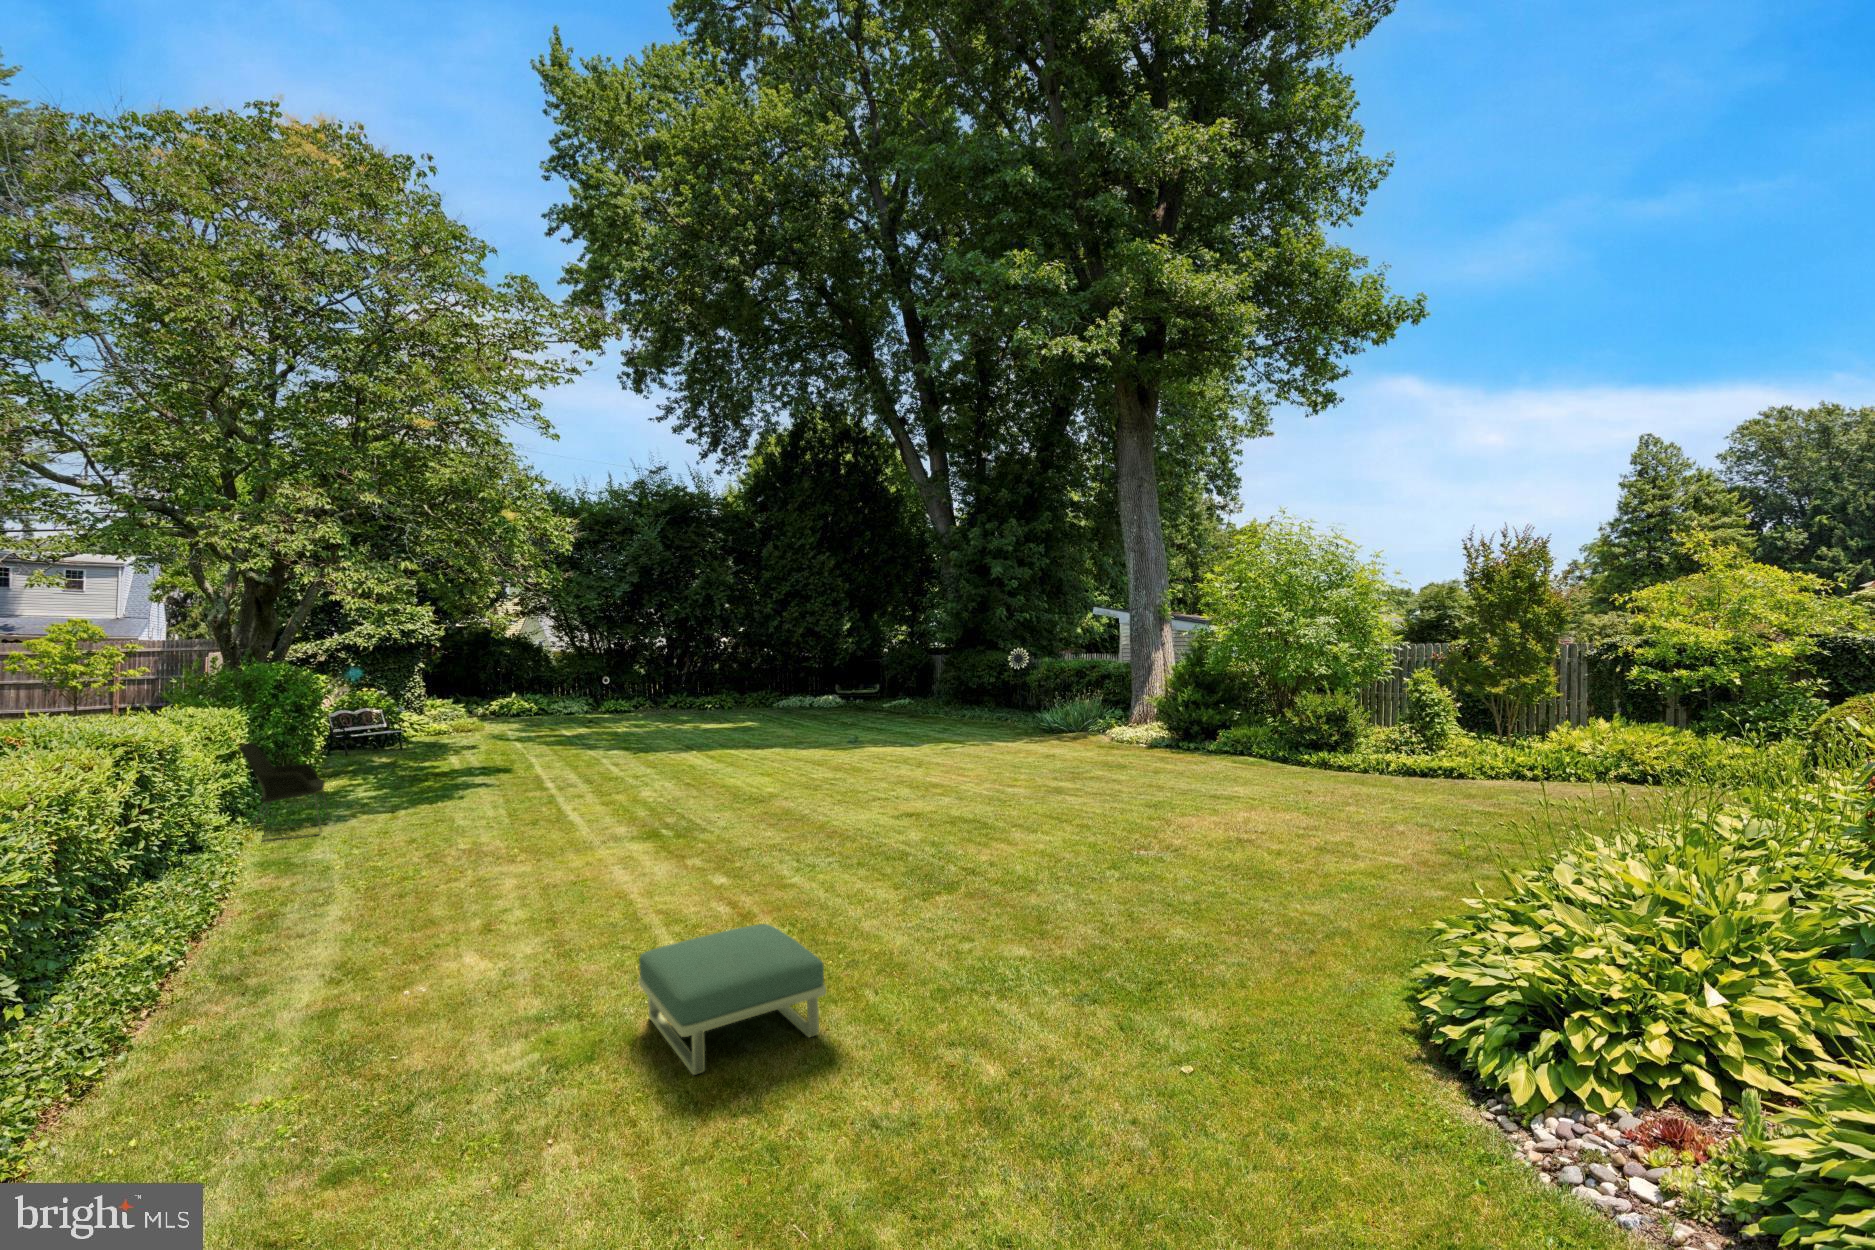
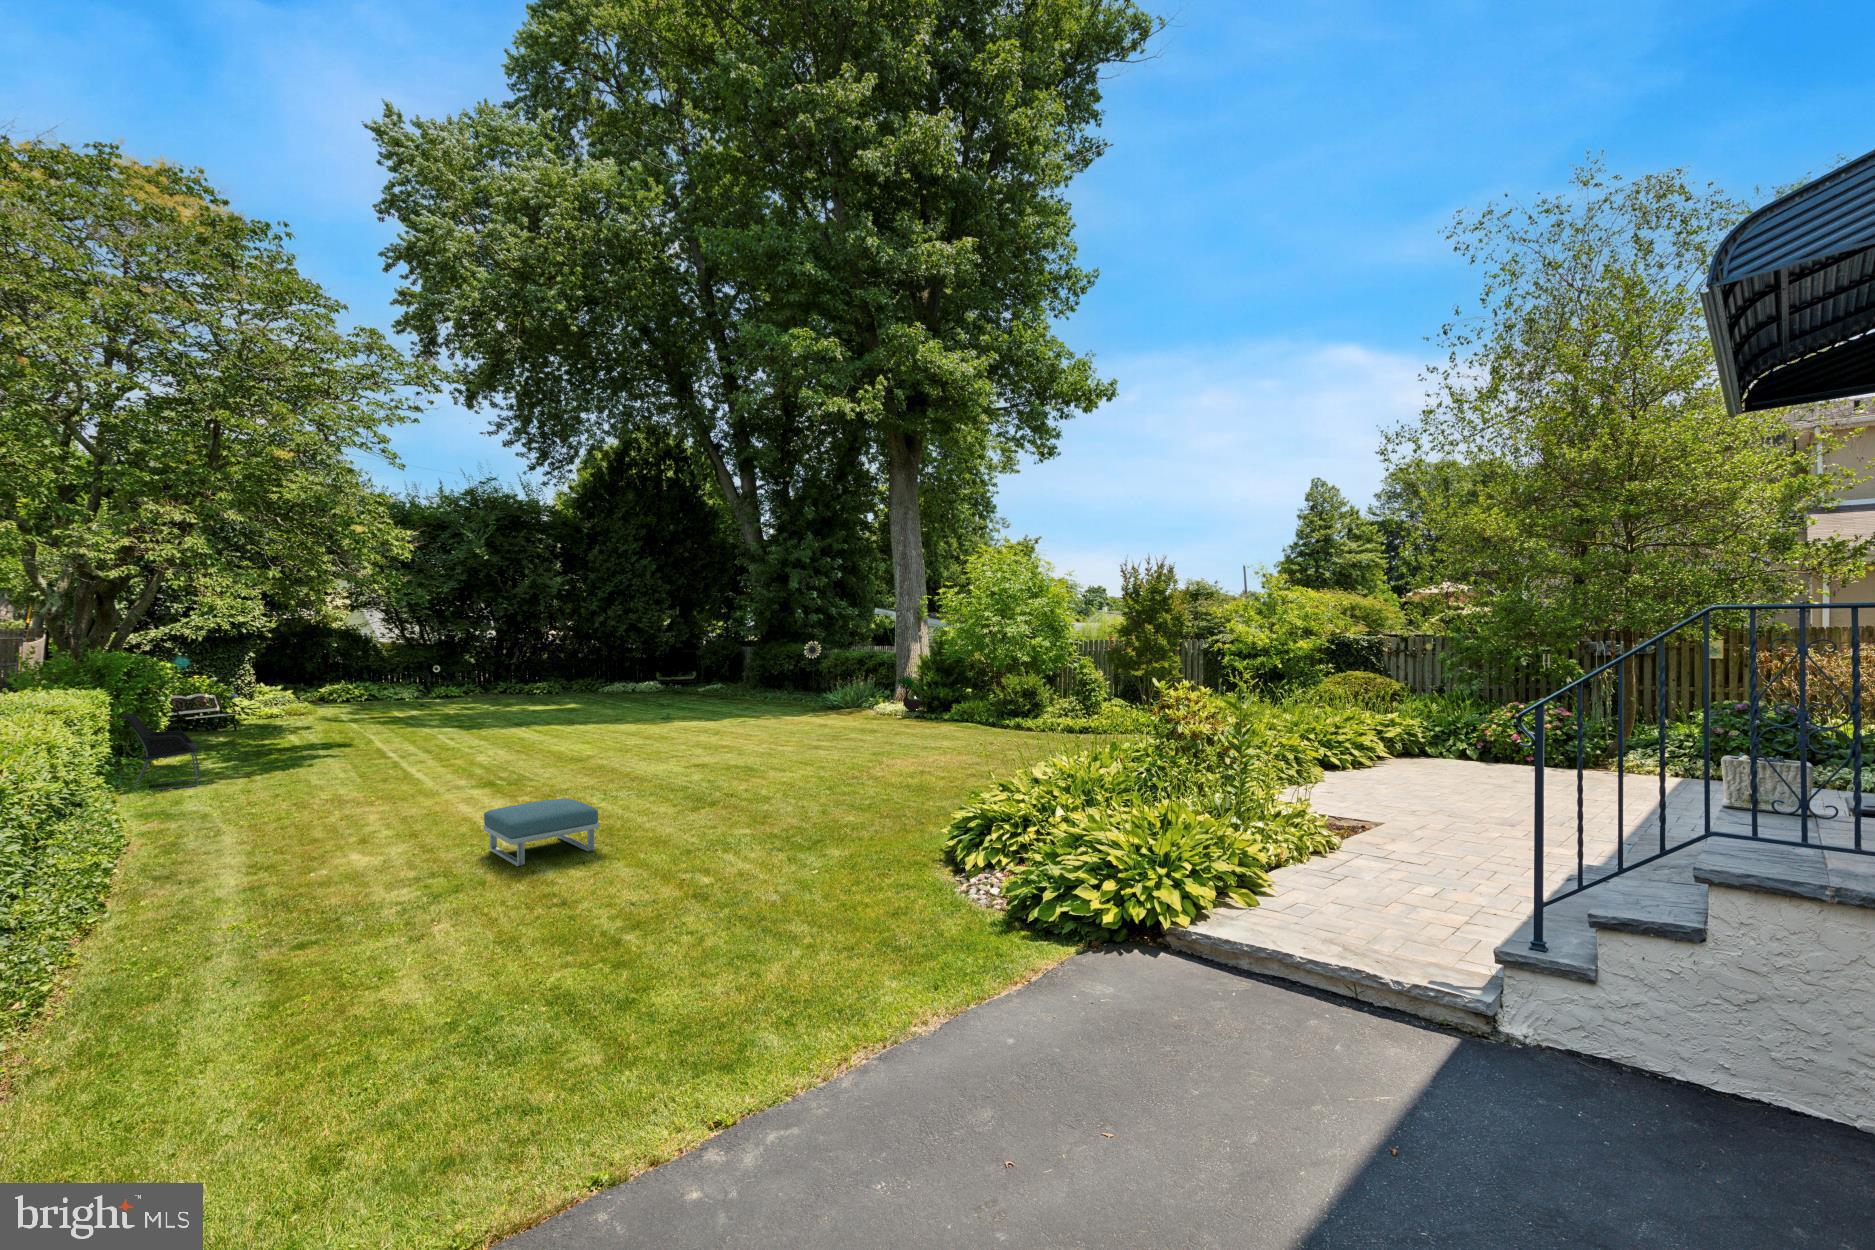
potted tree: none [1137,685,1172,737] -> present [897,675,921,711]

